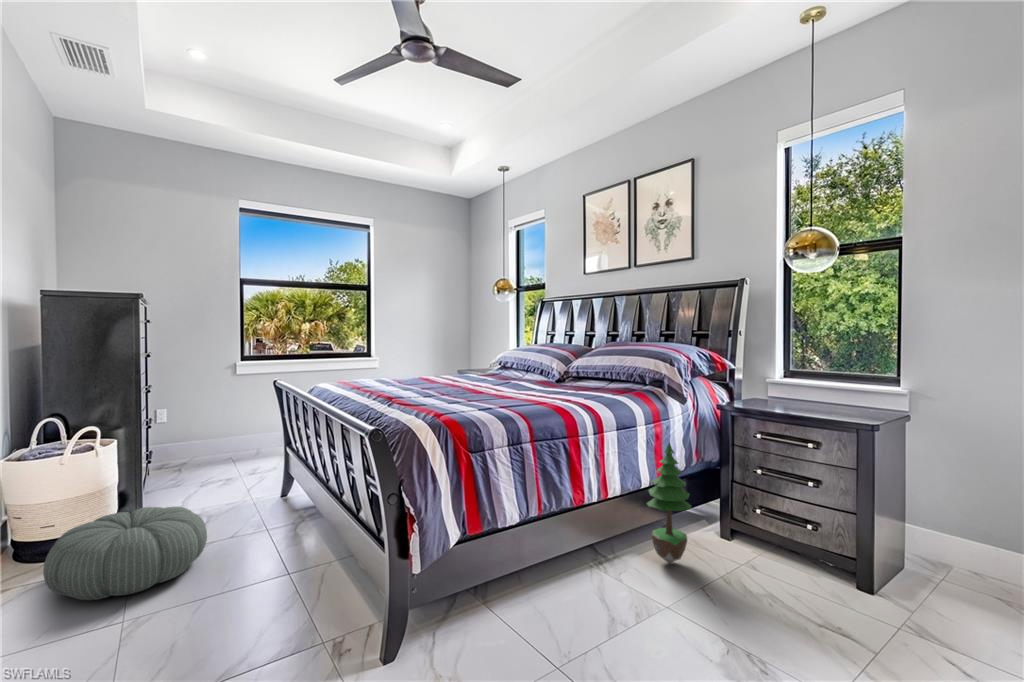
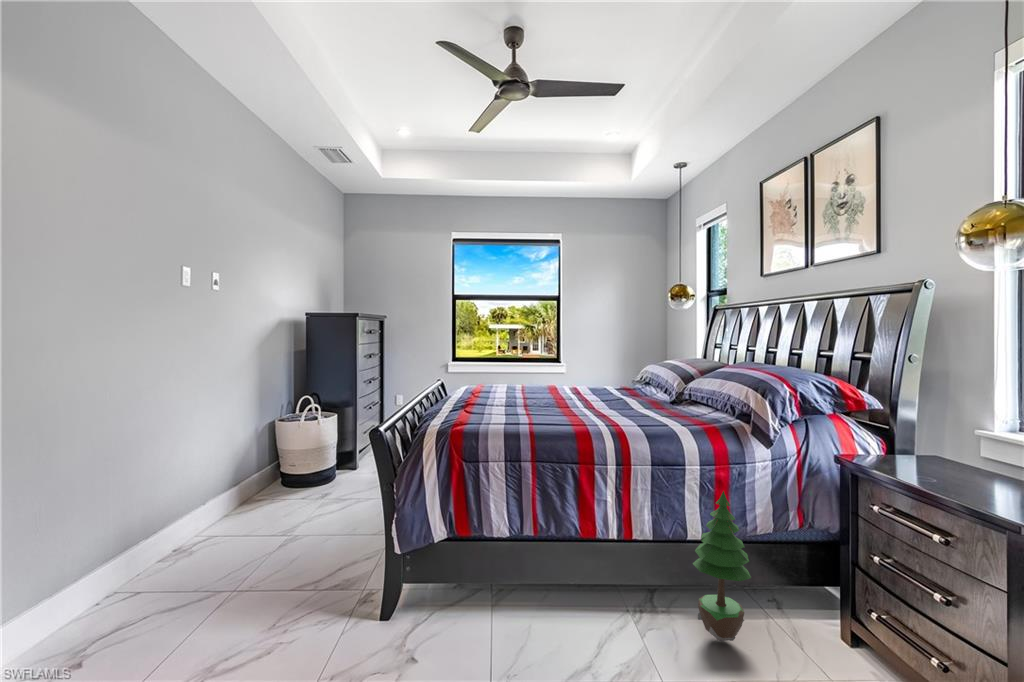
pouf: present [43,507,207,600] -> none [260,464,356,521]

